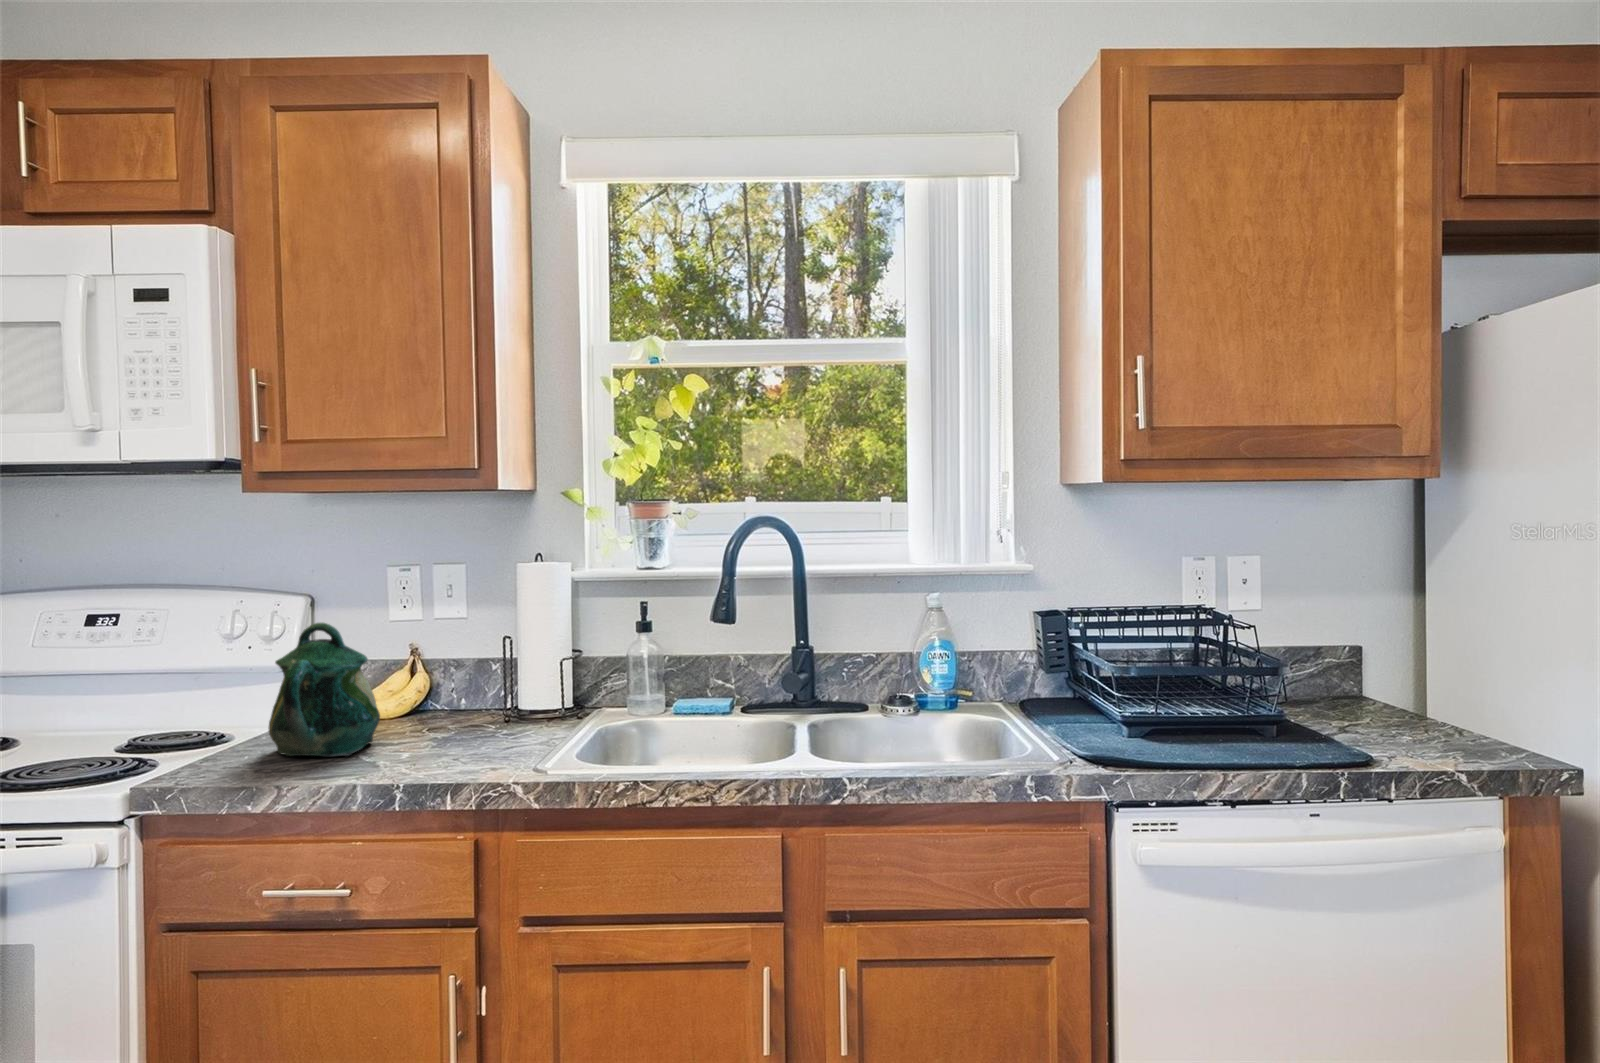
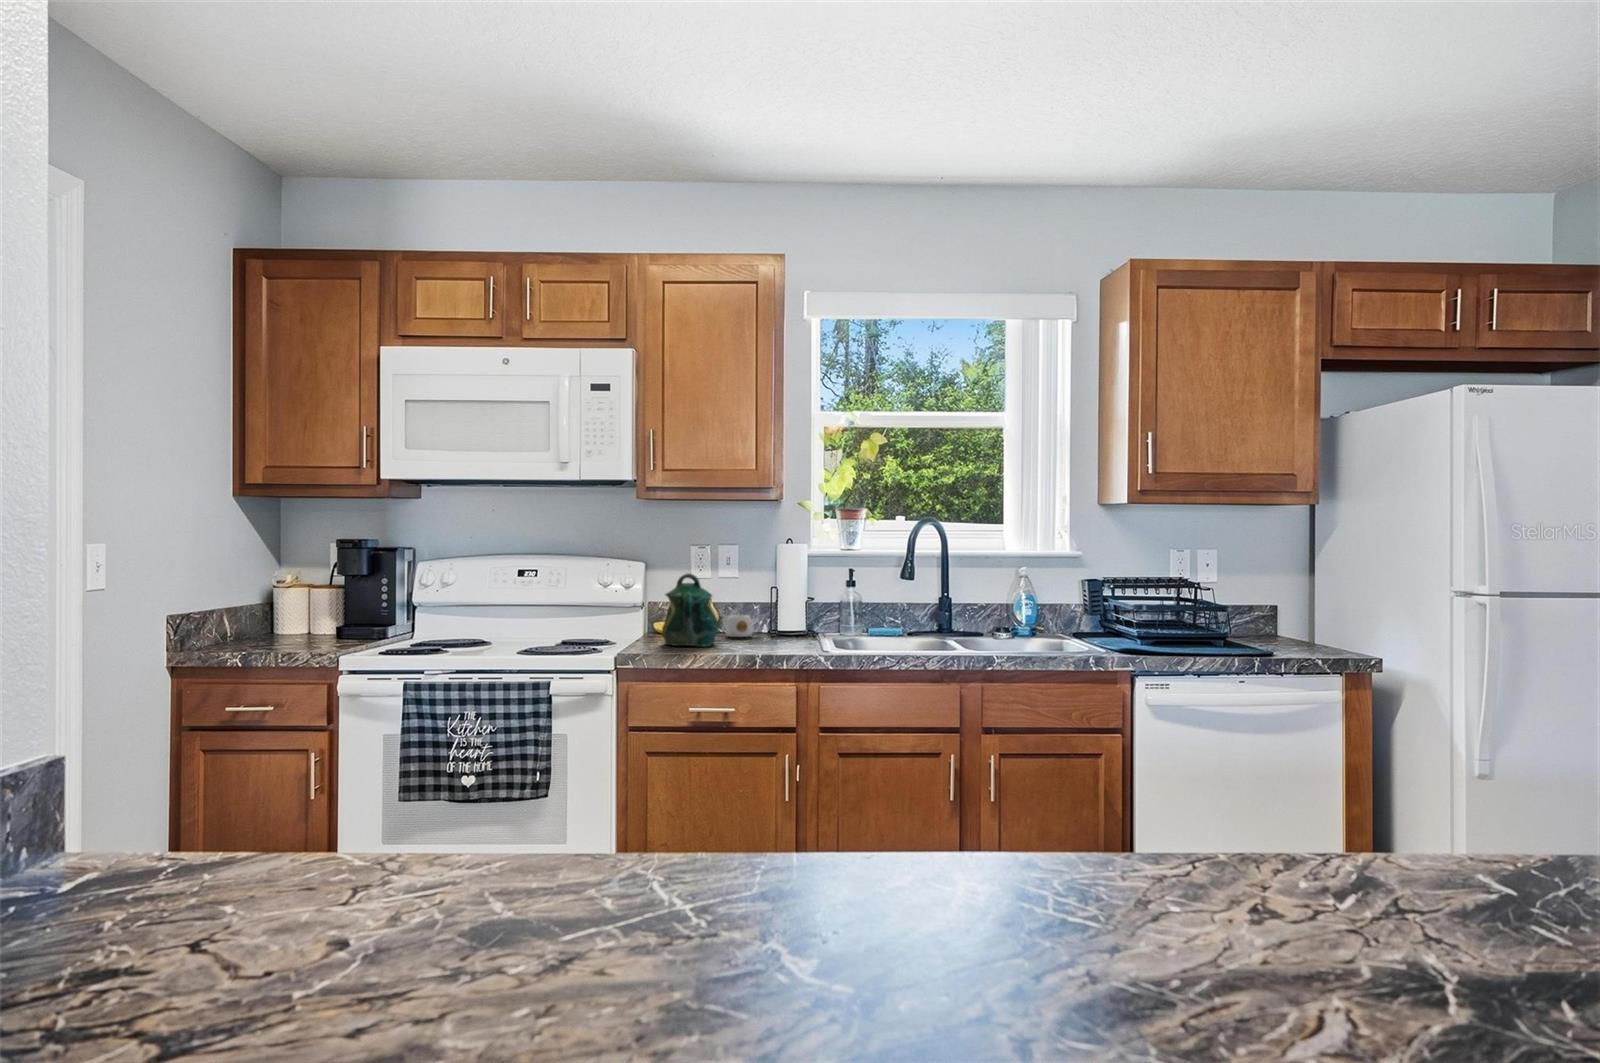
mug: none [420,685,484,726] -> present [725,615,760,637]

